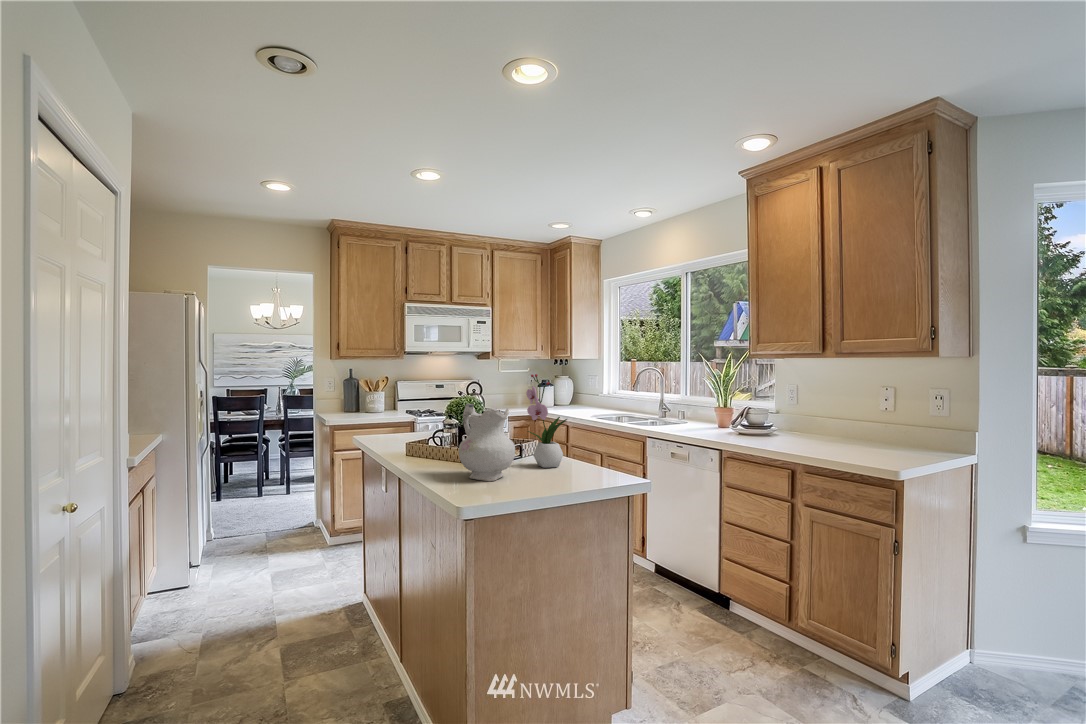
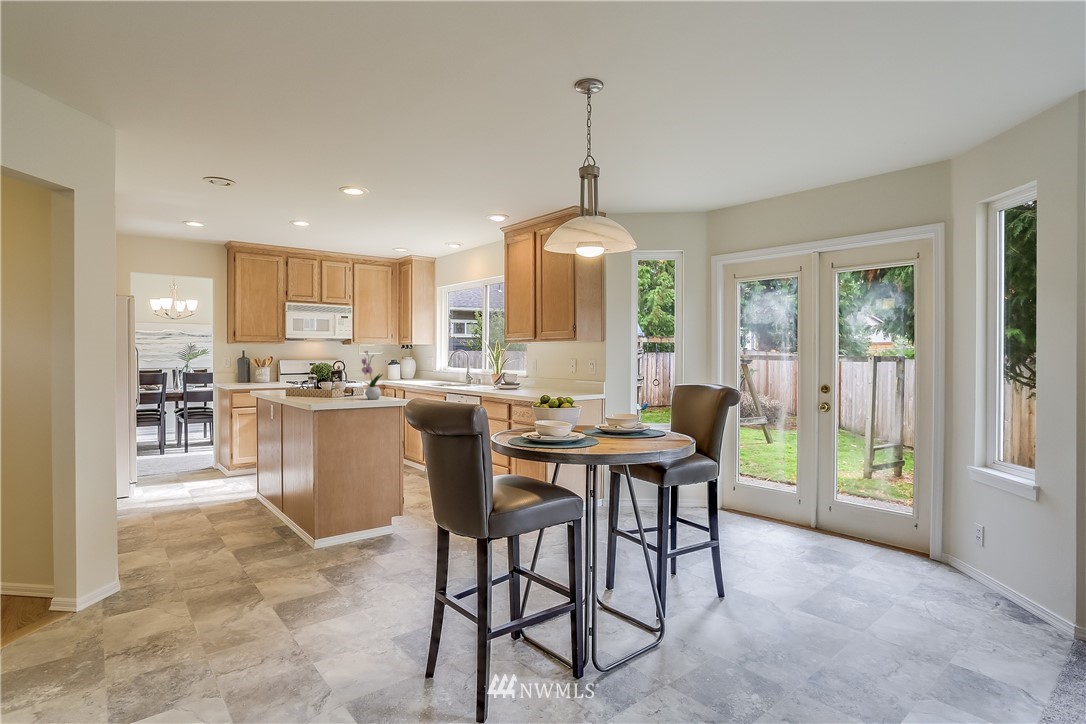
ceramic pitcher: present [459,403,515,481] -> none [323,365,353,402]

